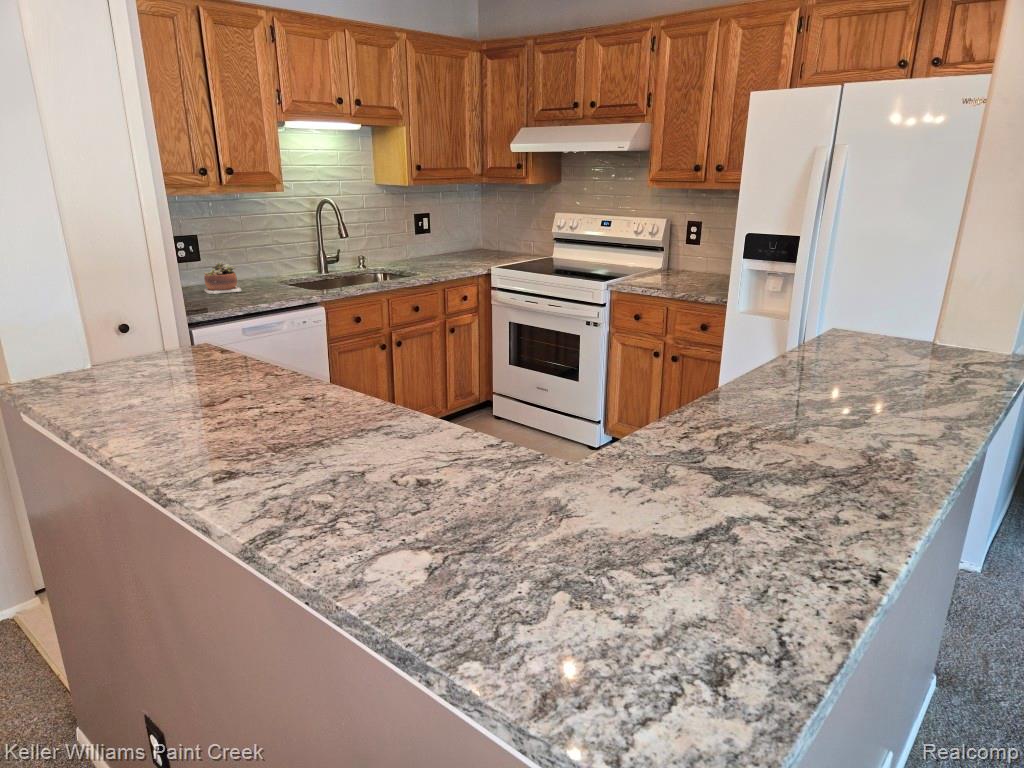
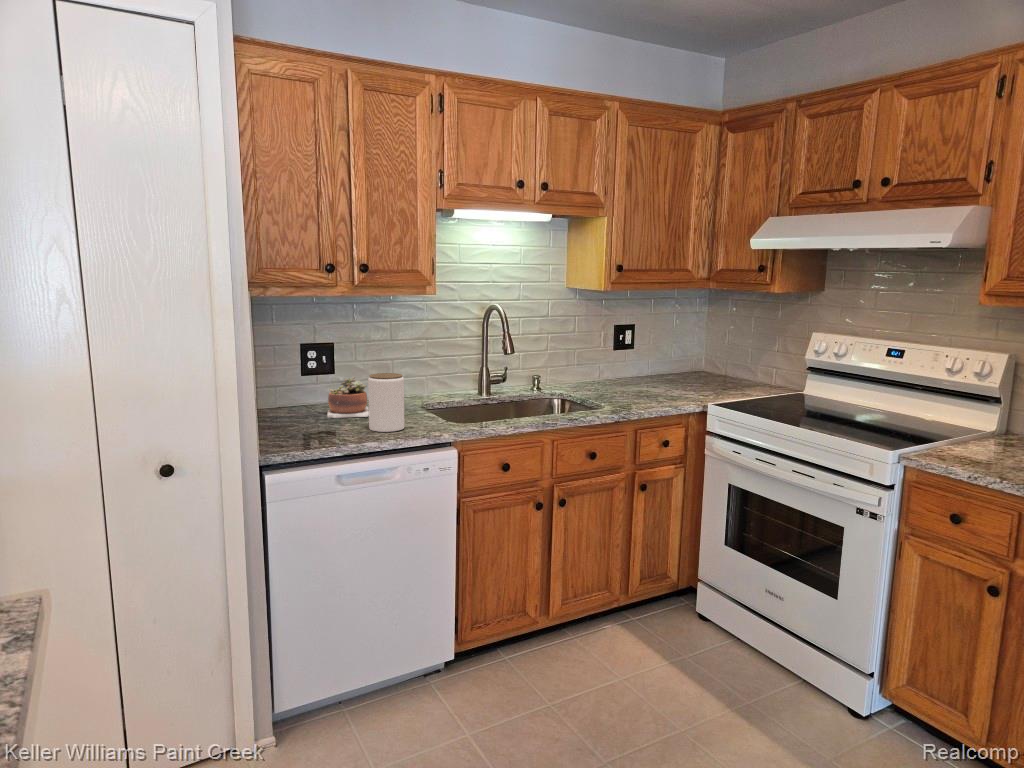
jar: none [246,254,278,298] -> present [368,373,404,432]

